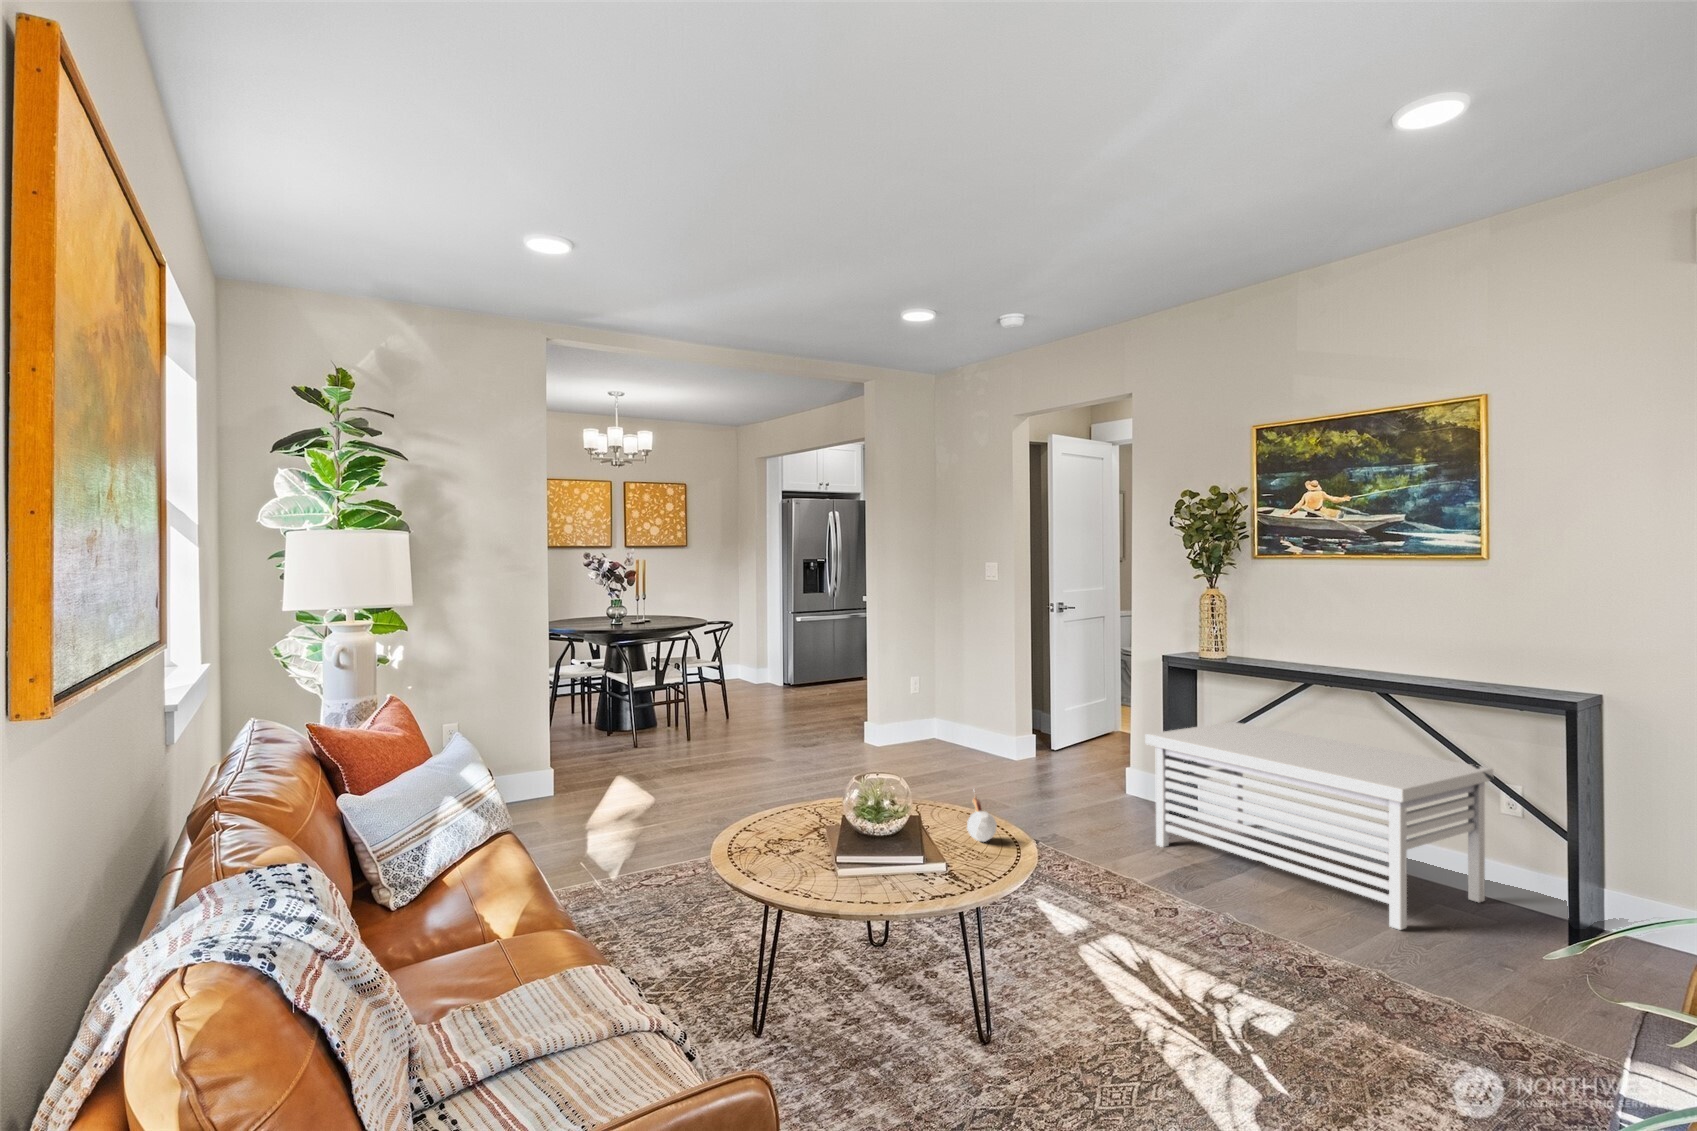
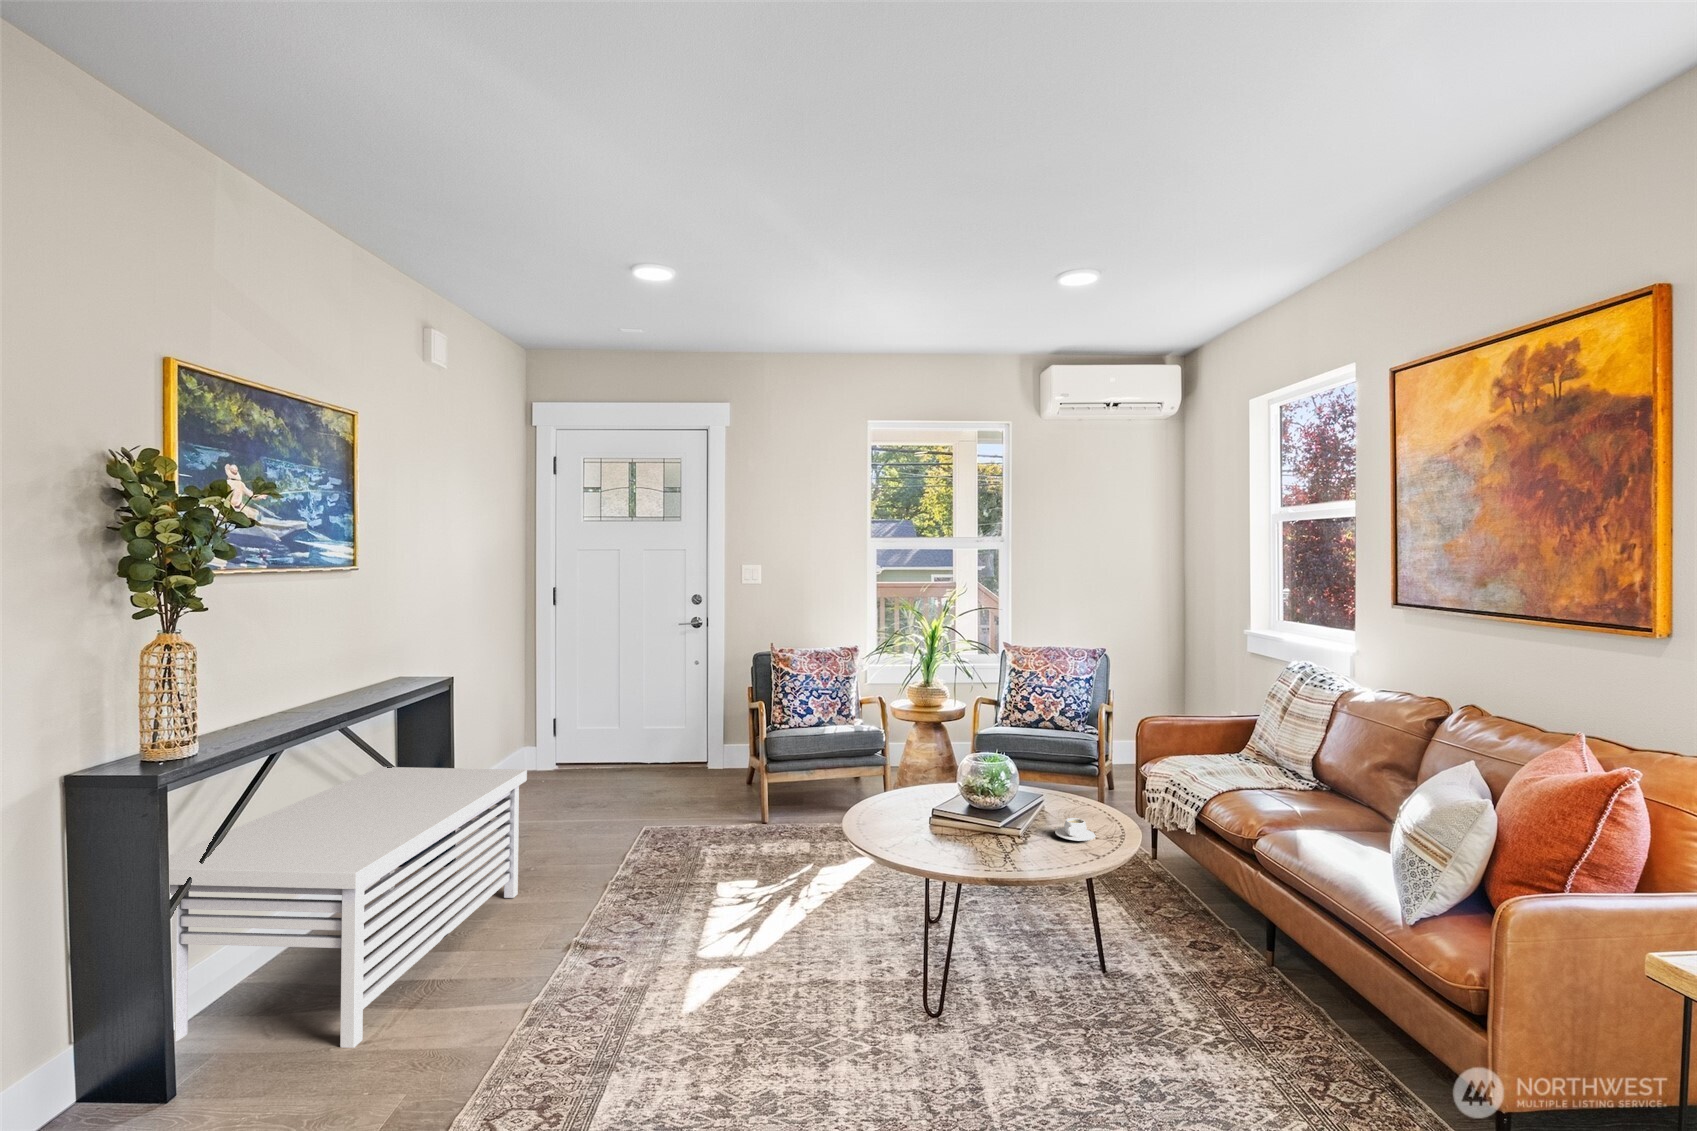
candle: present [967,797,997,842] -> none [909,763,933,801]
teacup: none [757,812,799,836] -> present [1055,818,1096,841]

